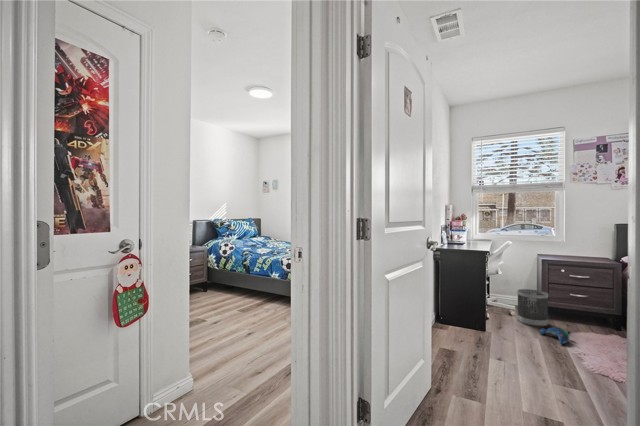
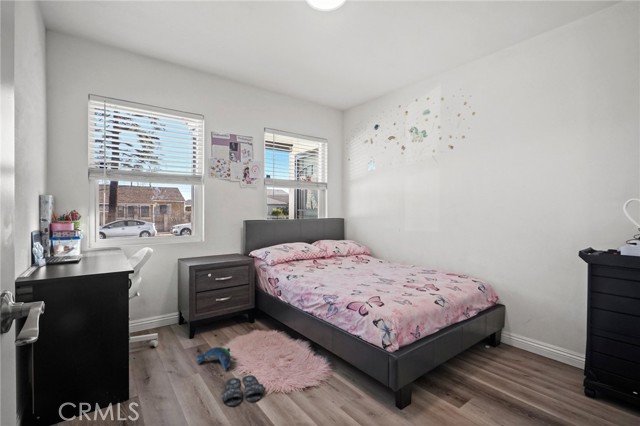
wastebasket: present [517,289,548,326] -> none [163,304,199,354]
slippers: none [548,349,590,368] -> present [221,375,263,407]

